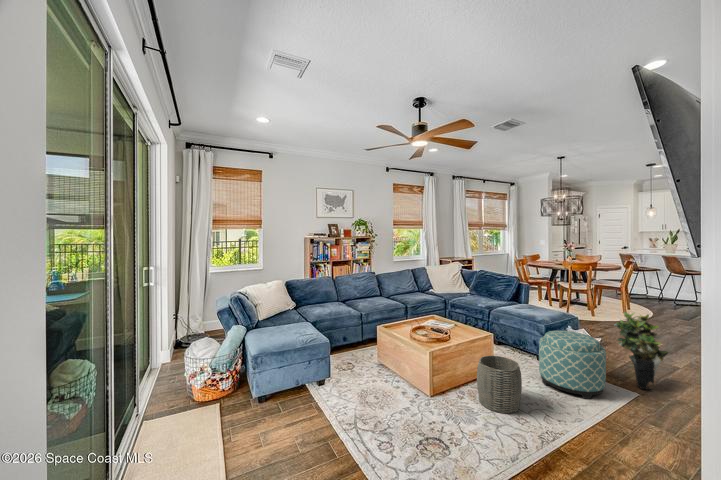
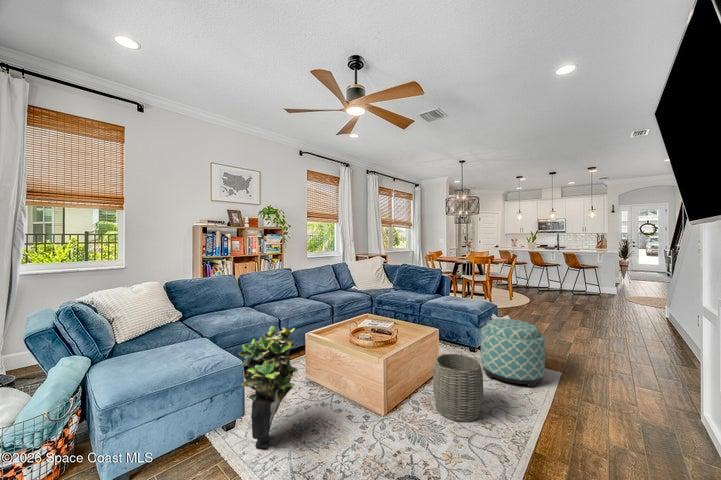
potted plant: present [615,312,668,390] -> present [239,326,298,448]

